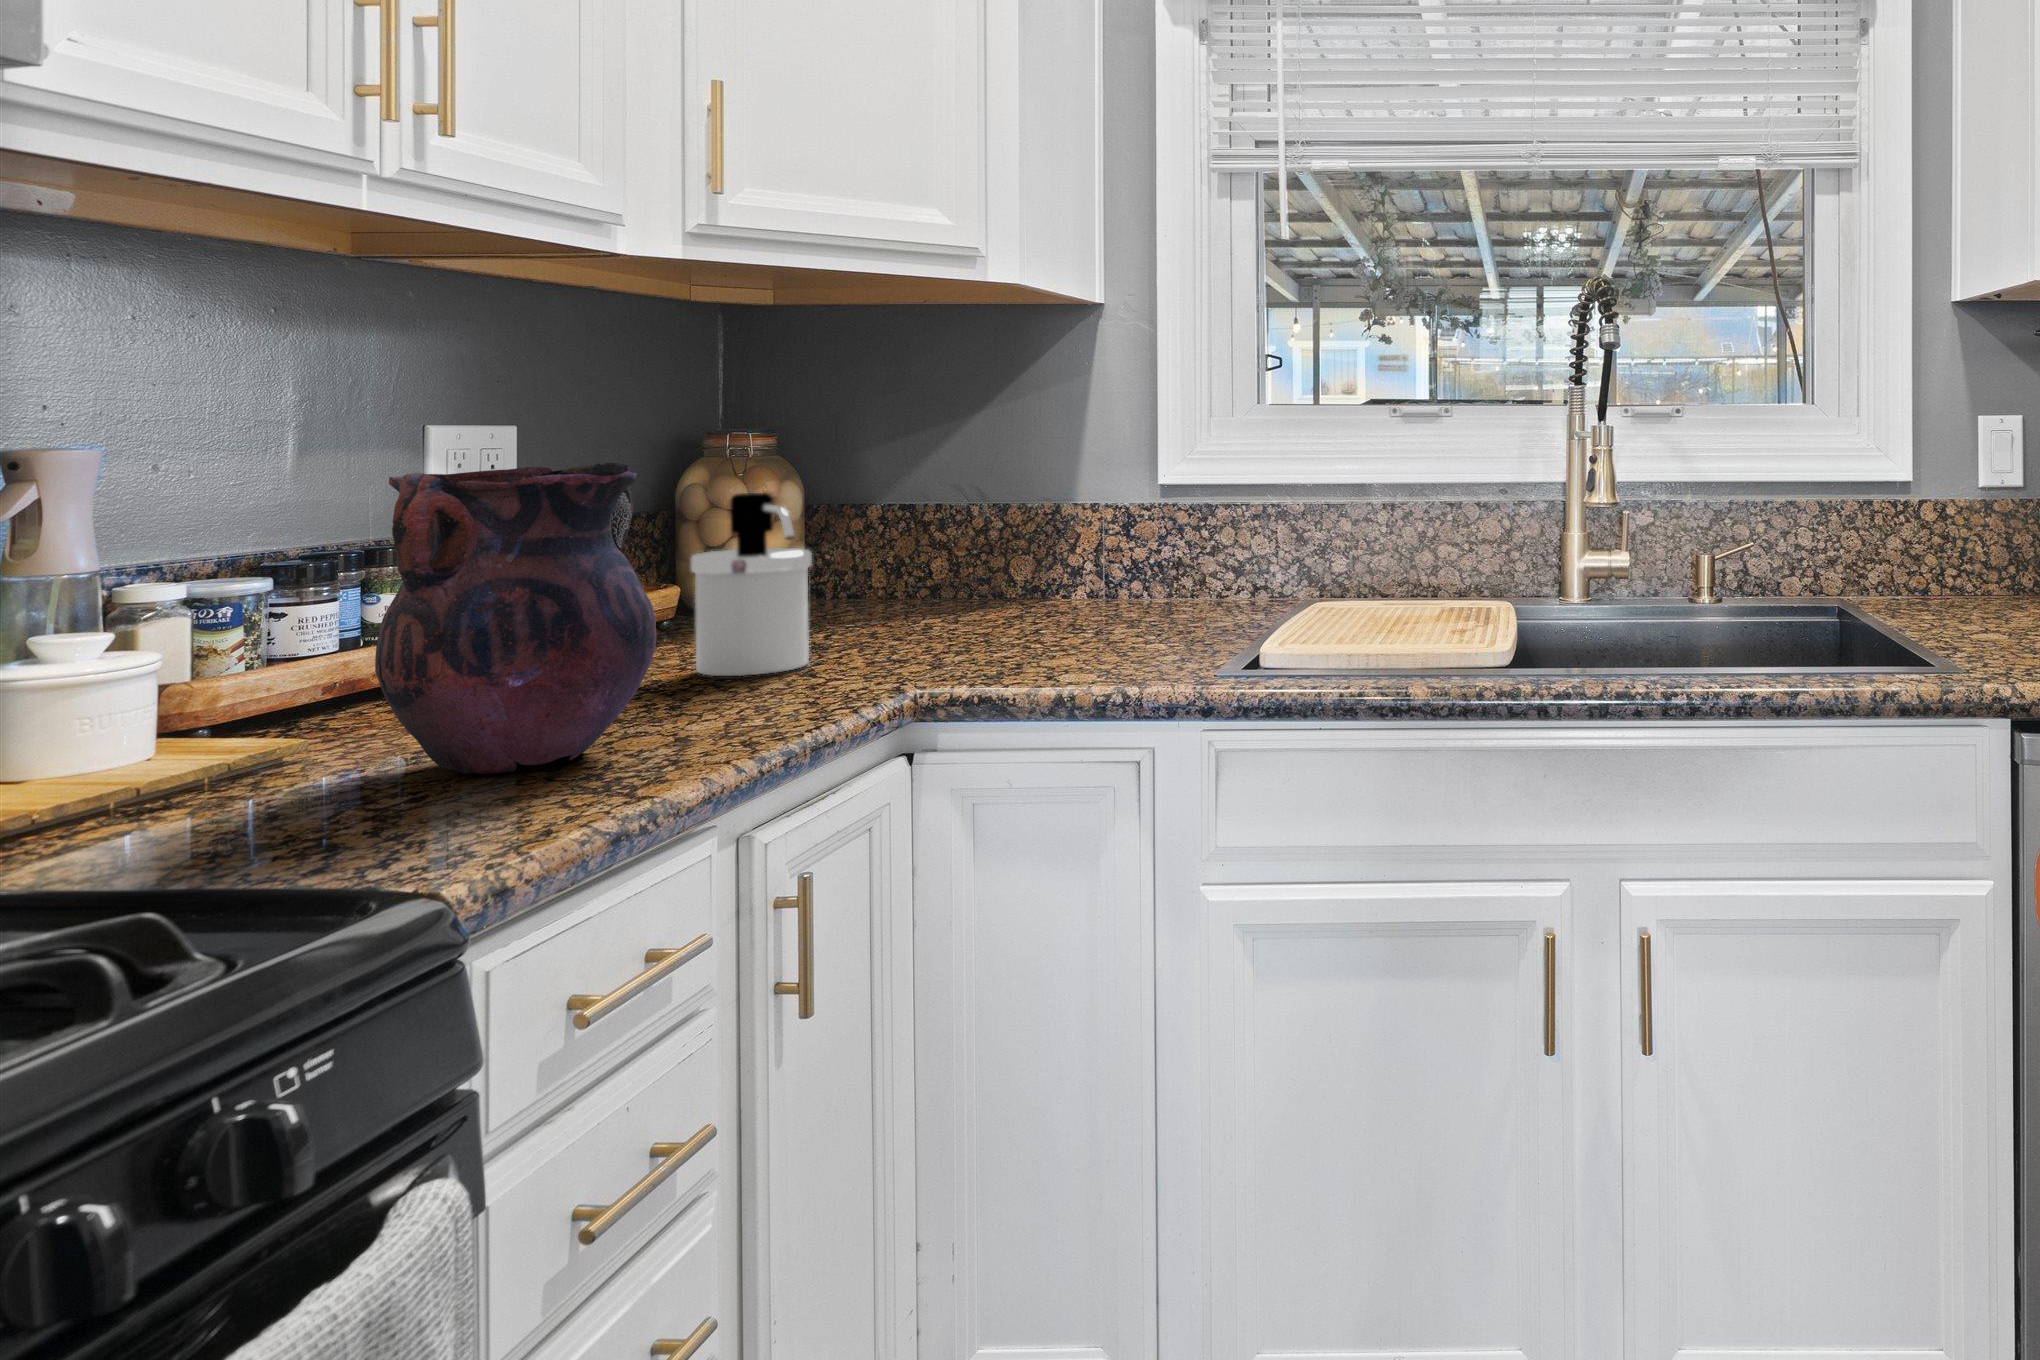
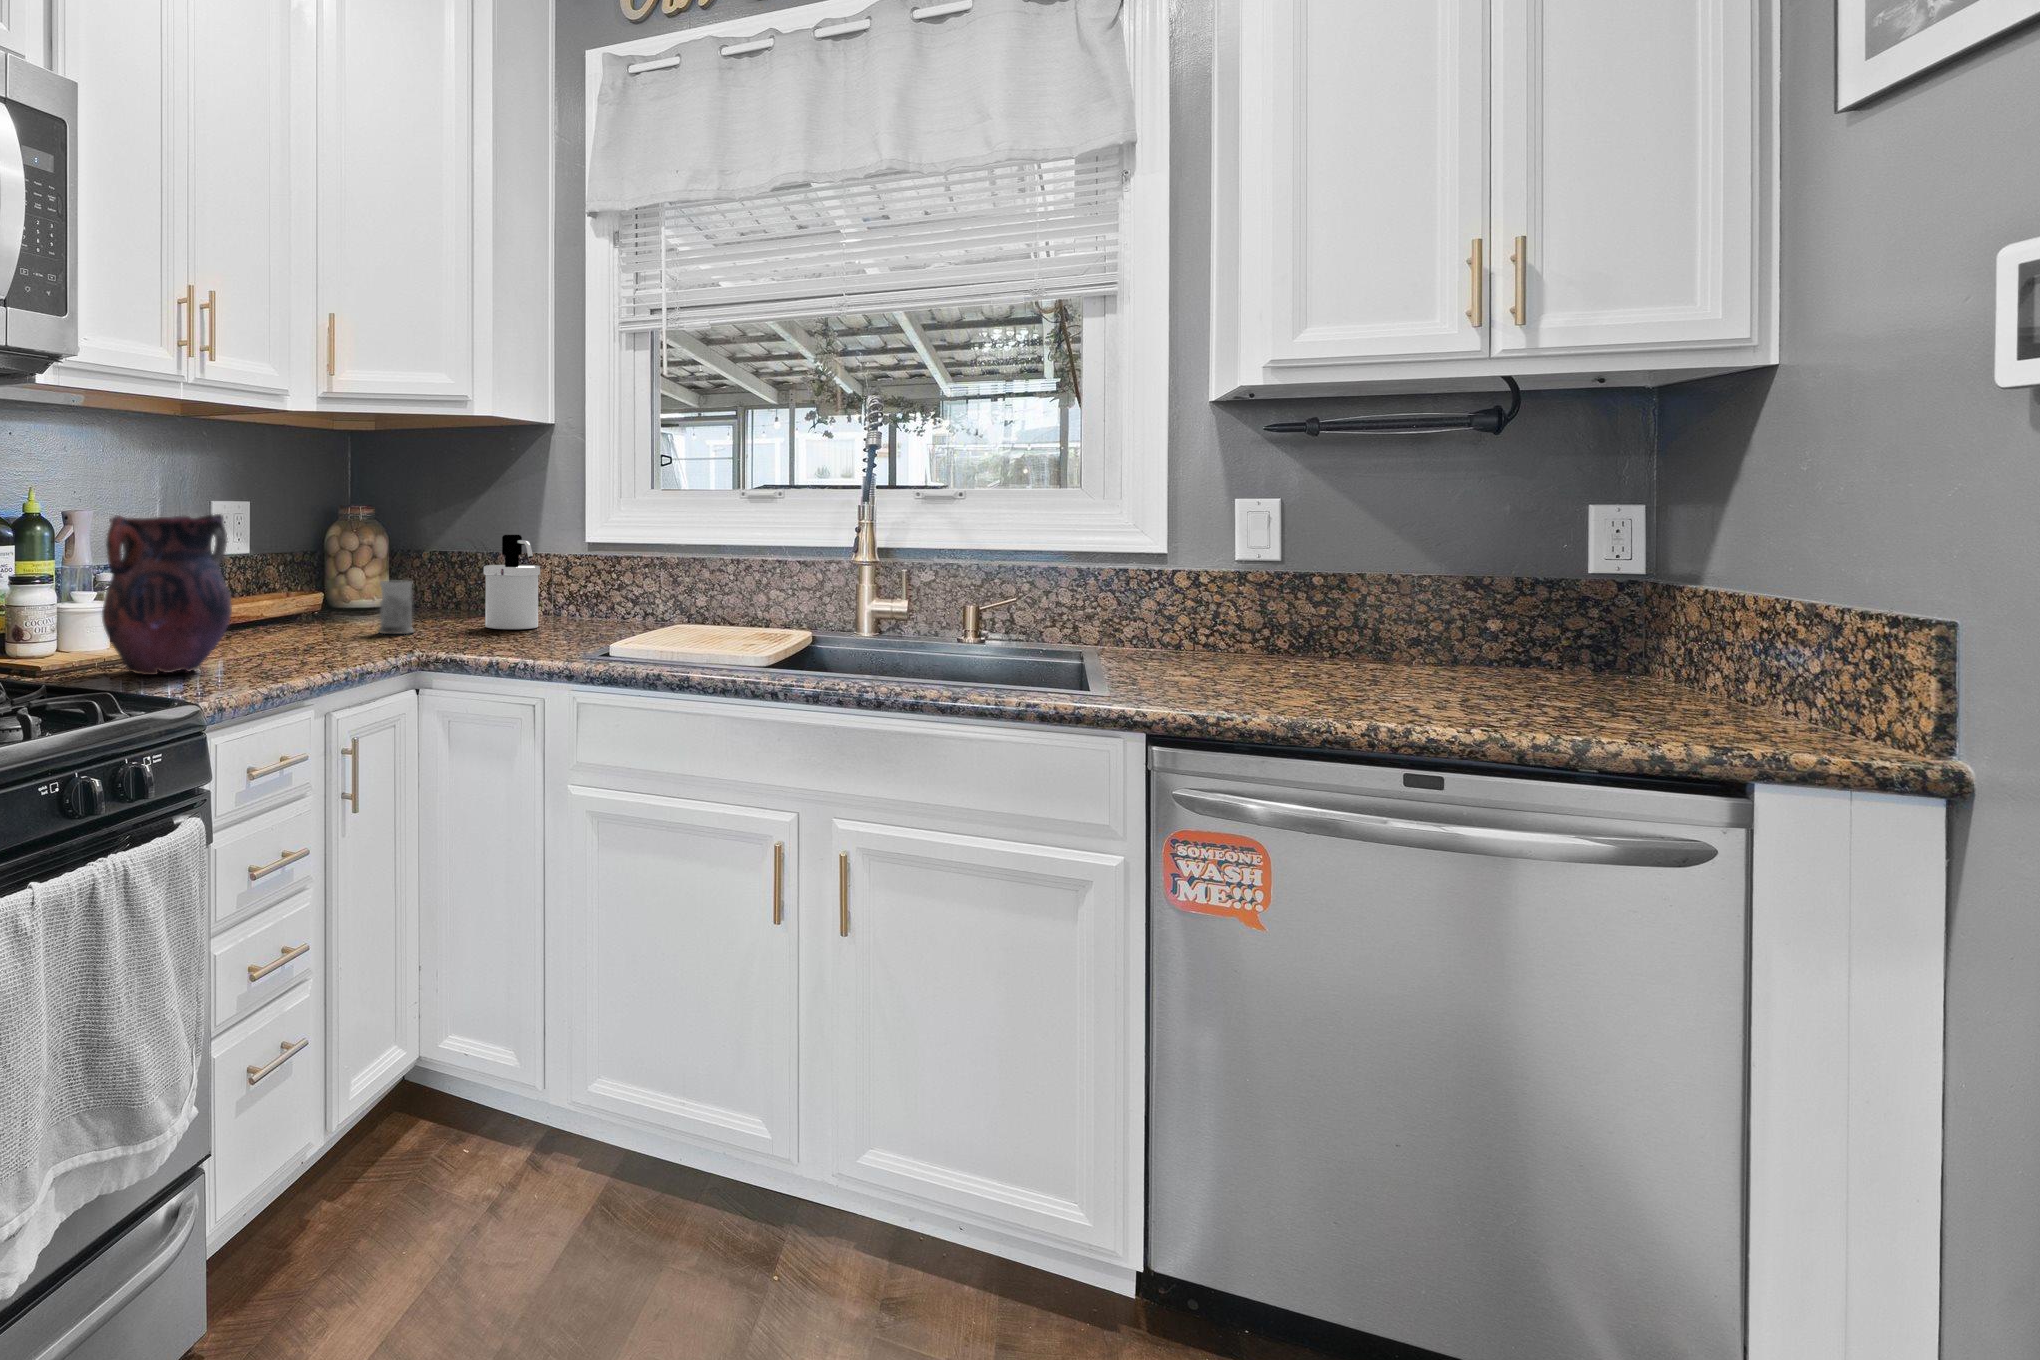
soap dispenser: present [691,493,812,676] -> present [484,535,540,629]
mug: none [847,554,910,642] -> present [379,581,414,634]

